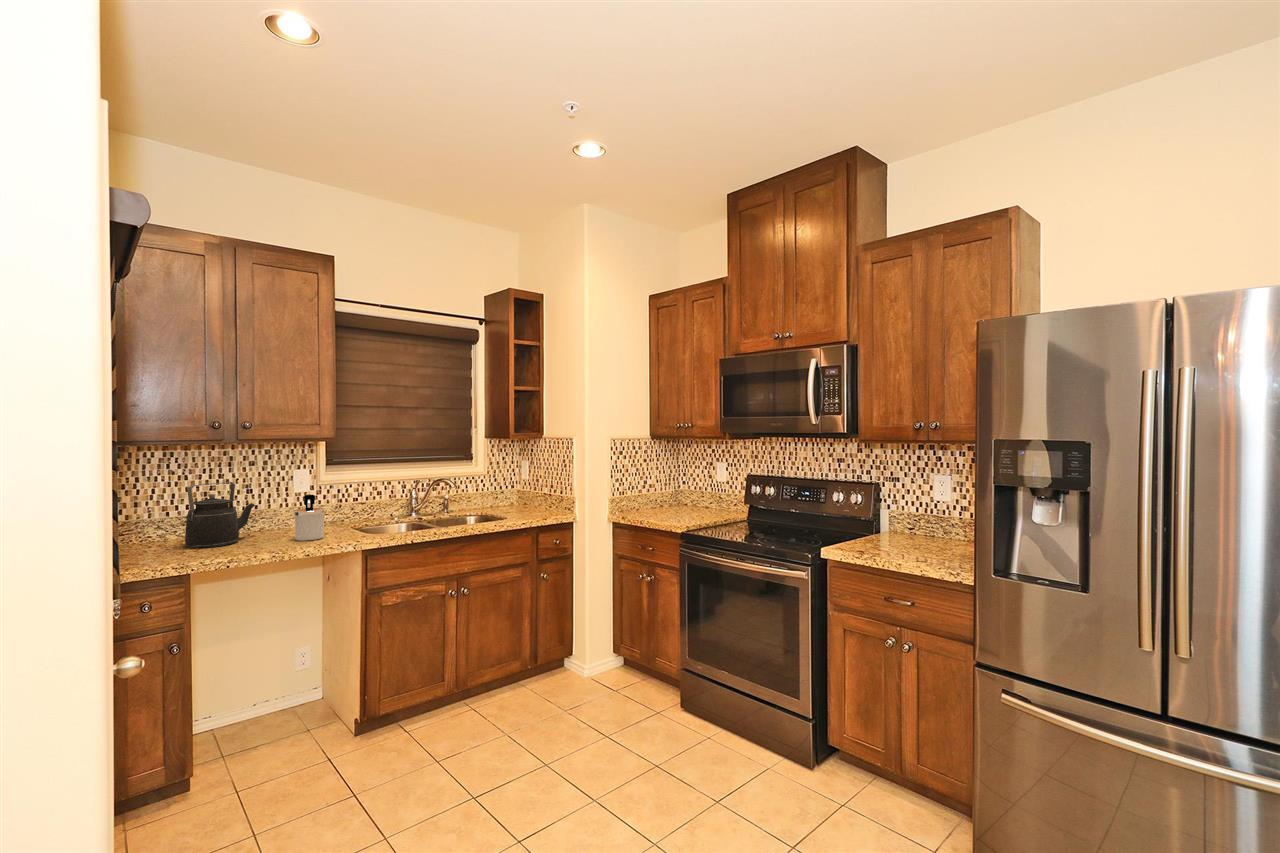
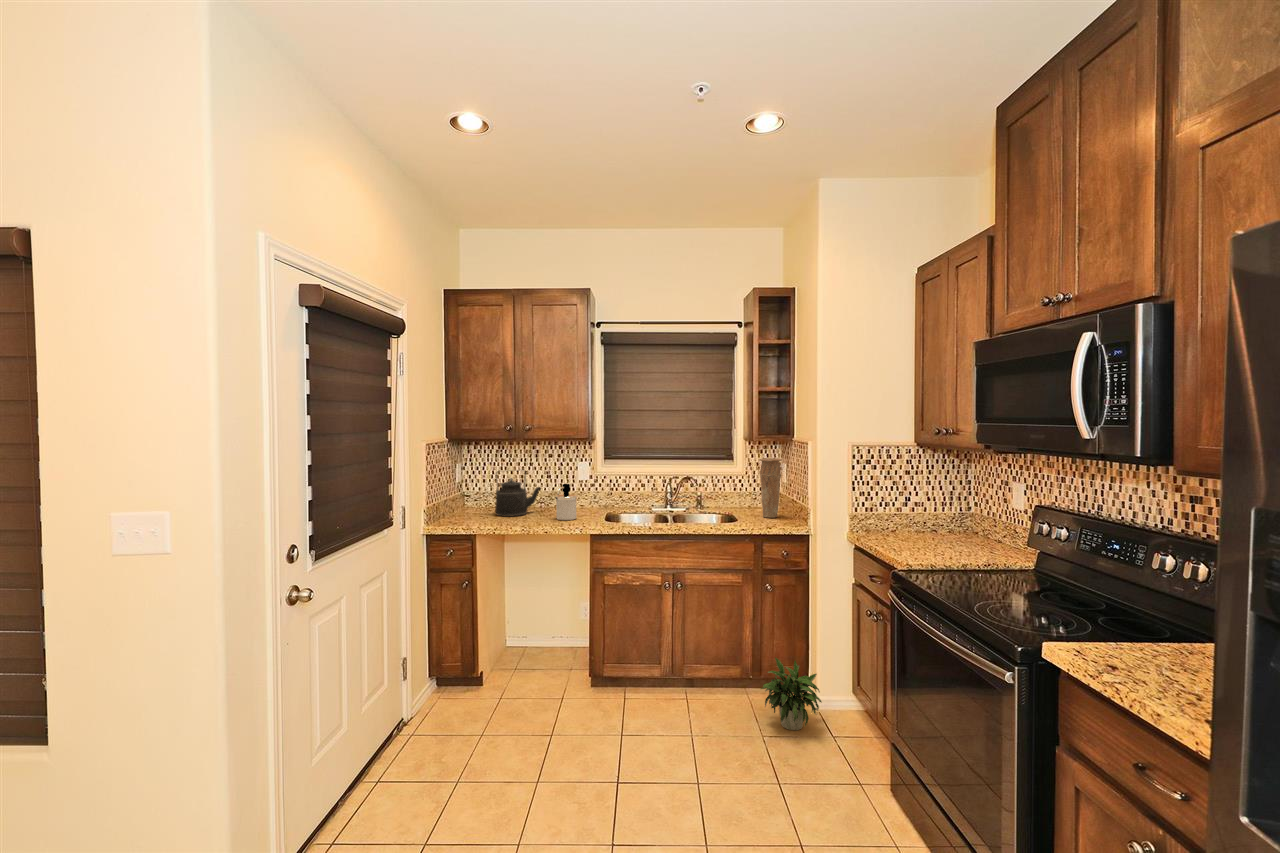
vase: none [512,455,534,512] -> present [759,458,782,518]
potted plant: none [558,636,611,700] -> present [761,658,821,730]

